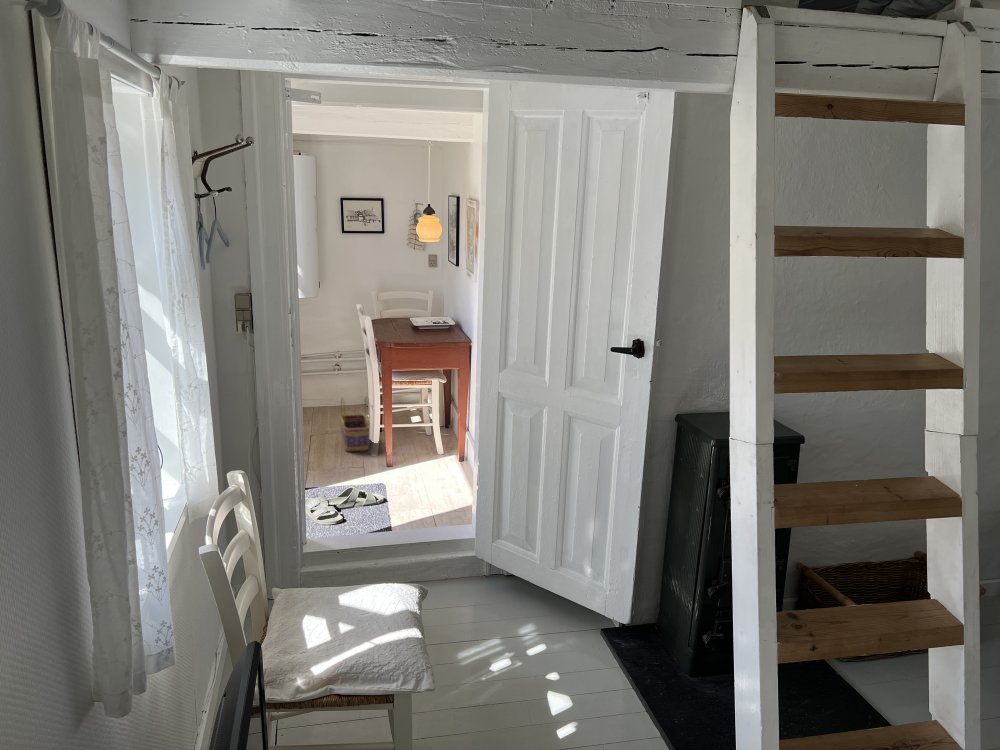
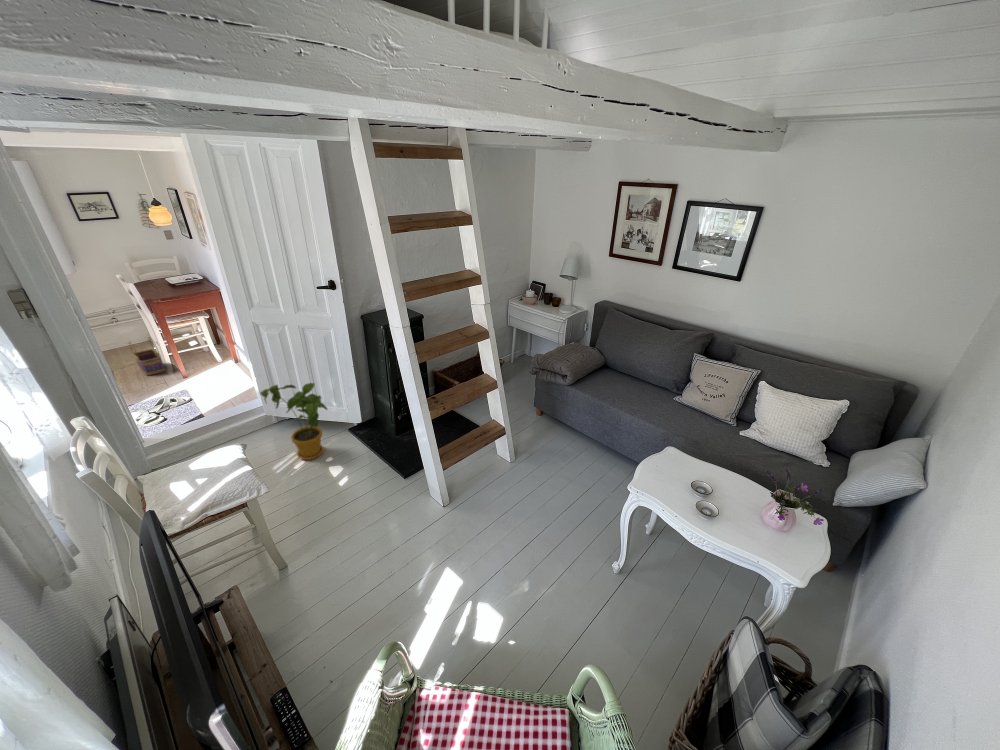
house plant: none [474,505,573,663] -> present [260,383,327,460]

